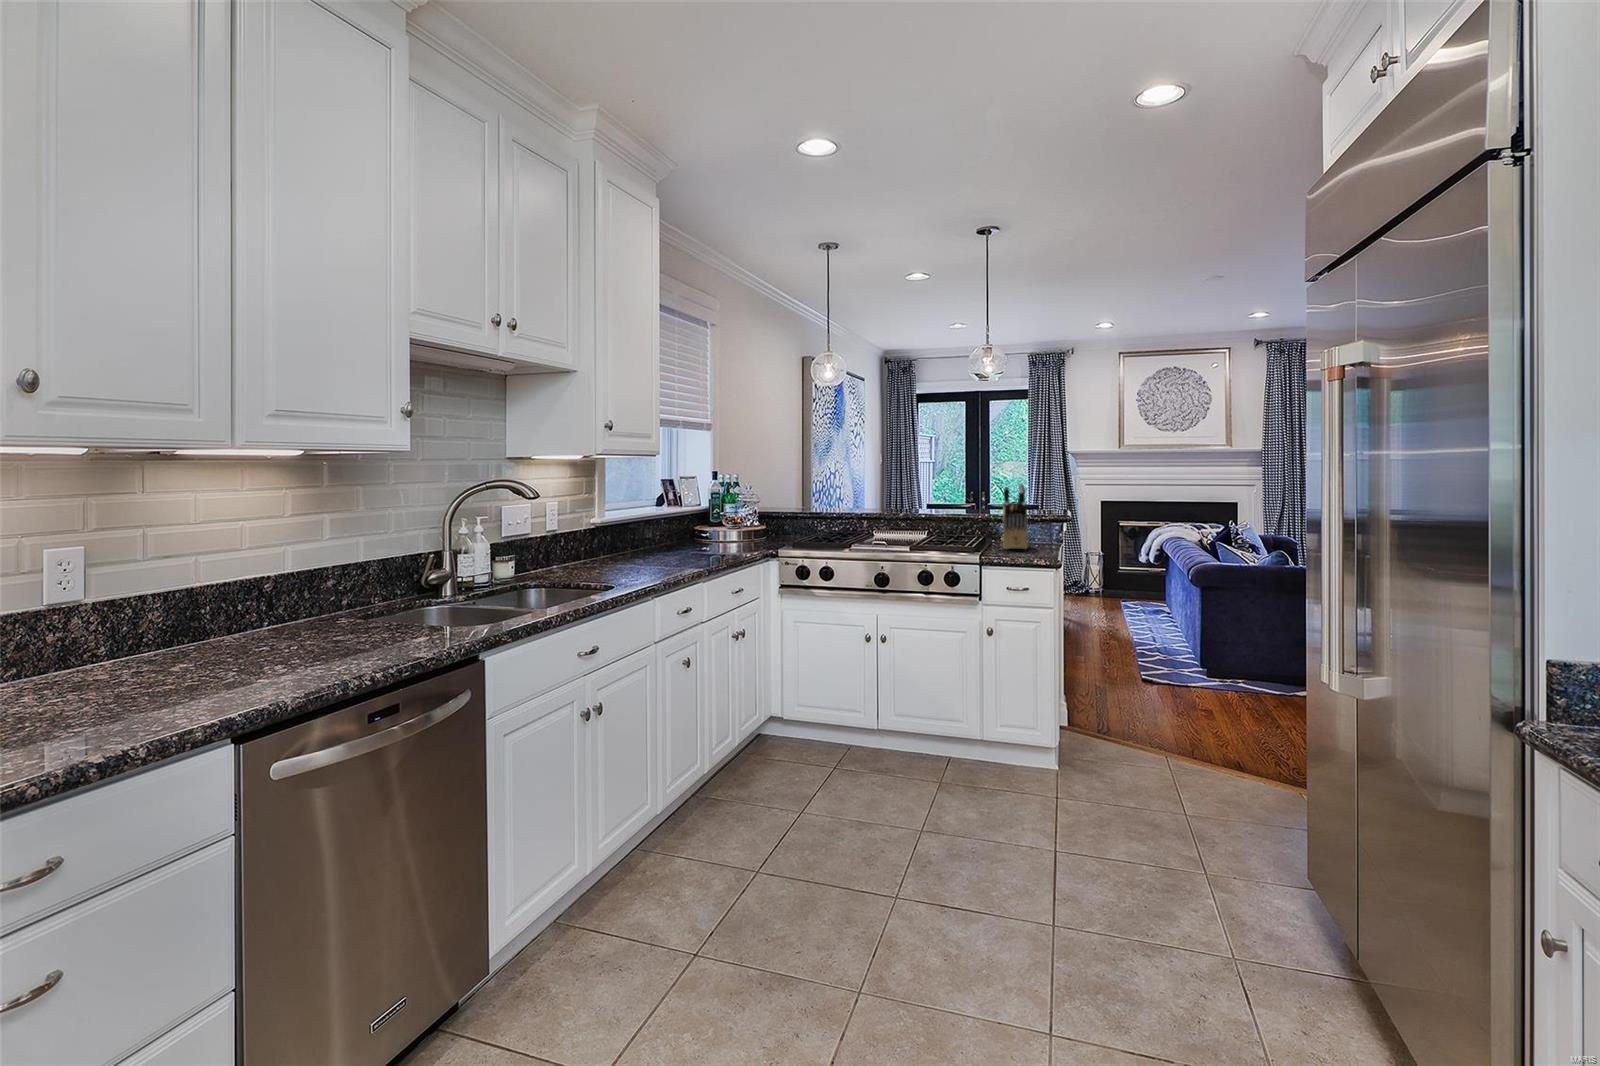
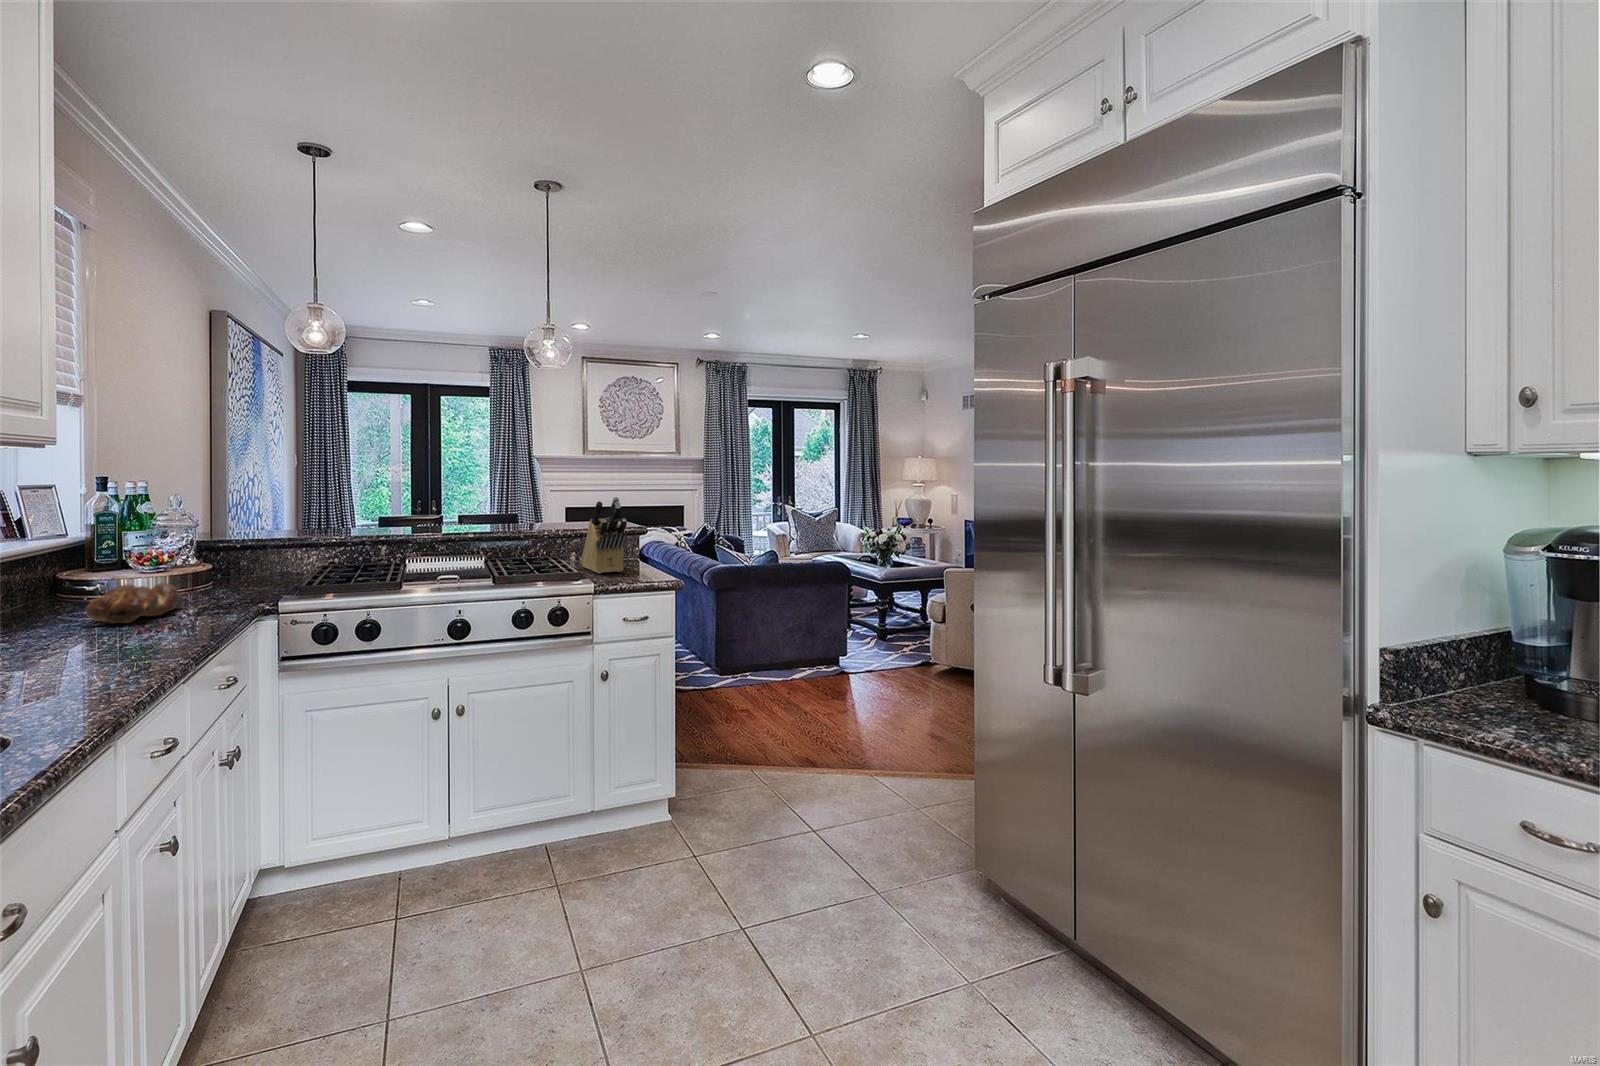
bread loaf: none [689,531,736,552] -> present [85,583,183,623]

